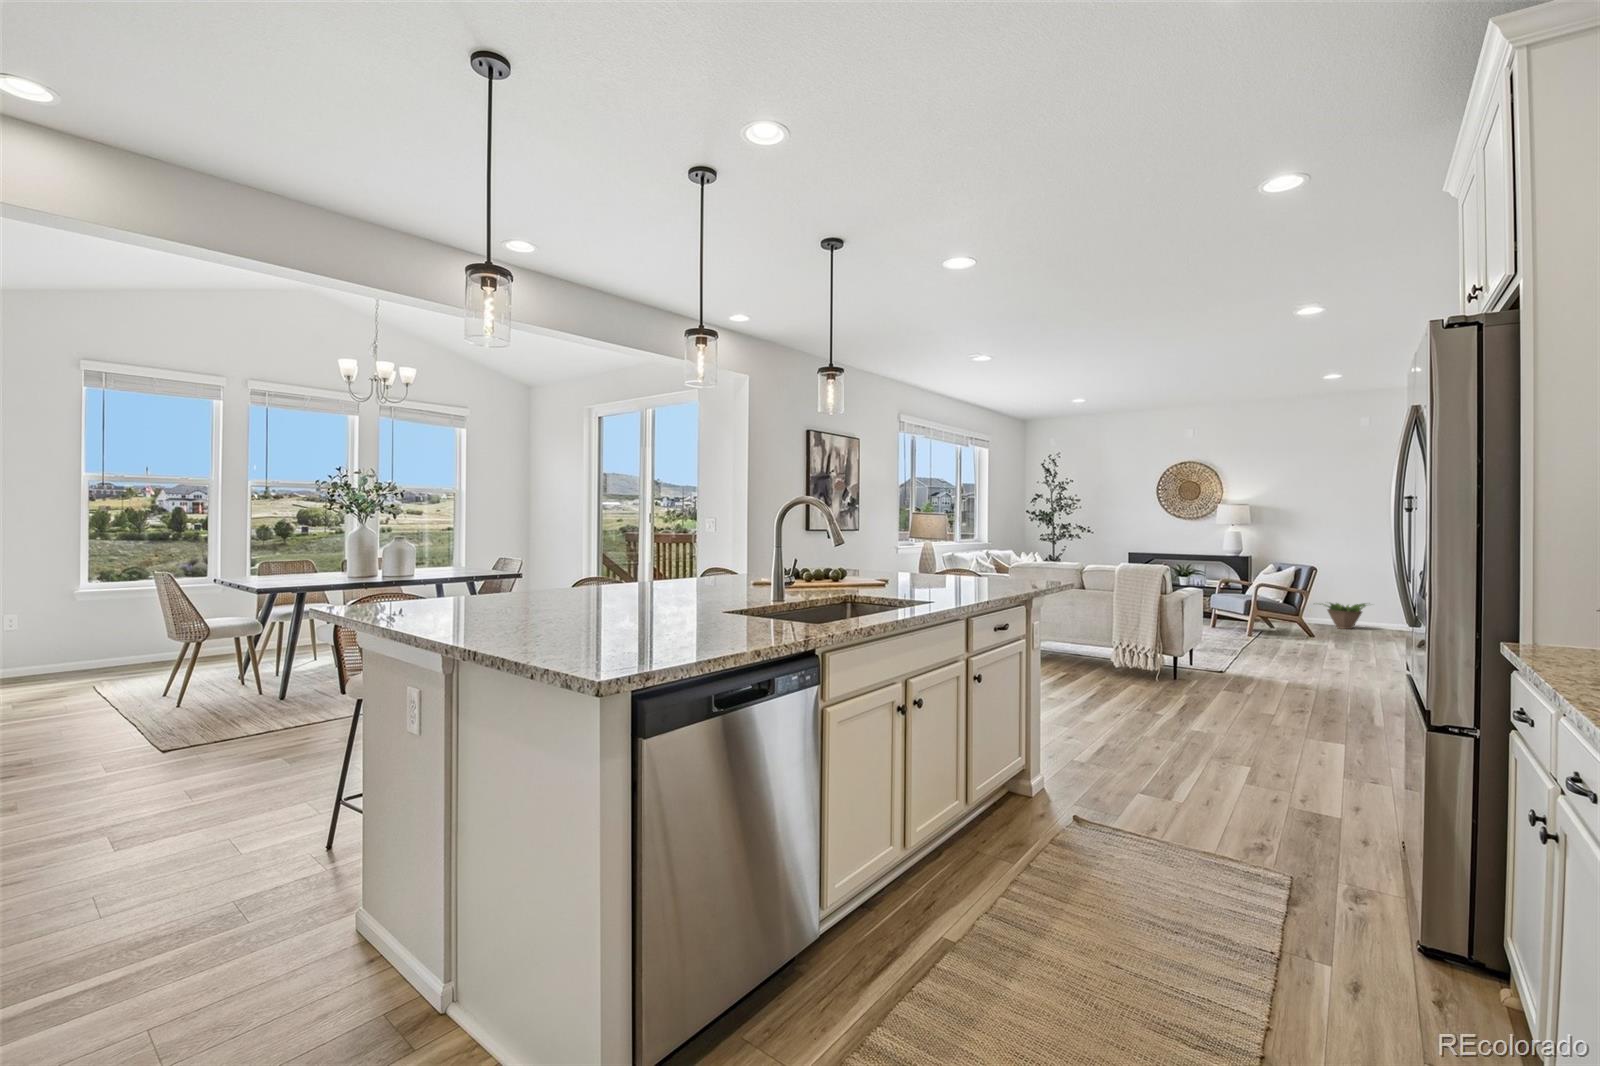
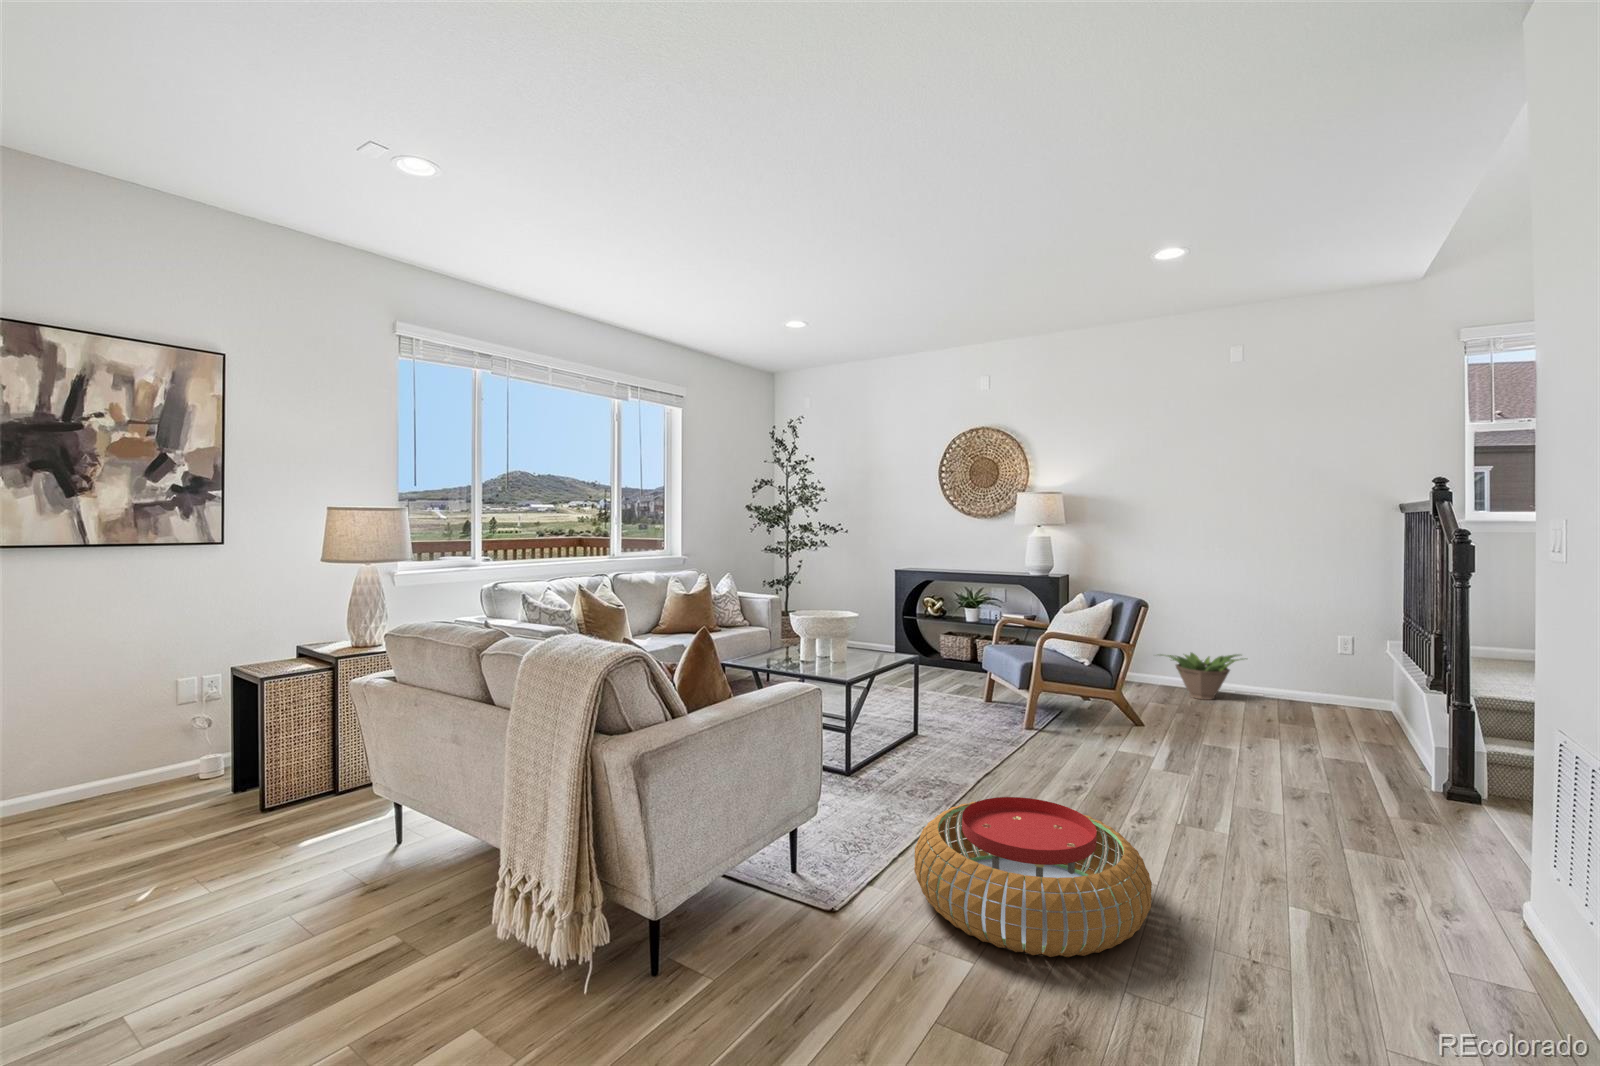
pouf: none [1244,637,1352,681] -> present [914,797,1152,957]

